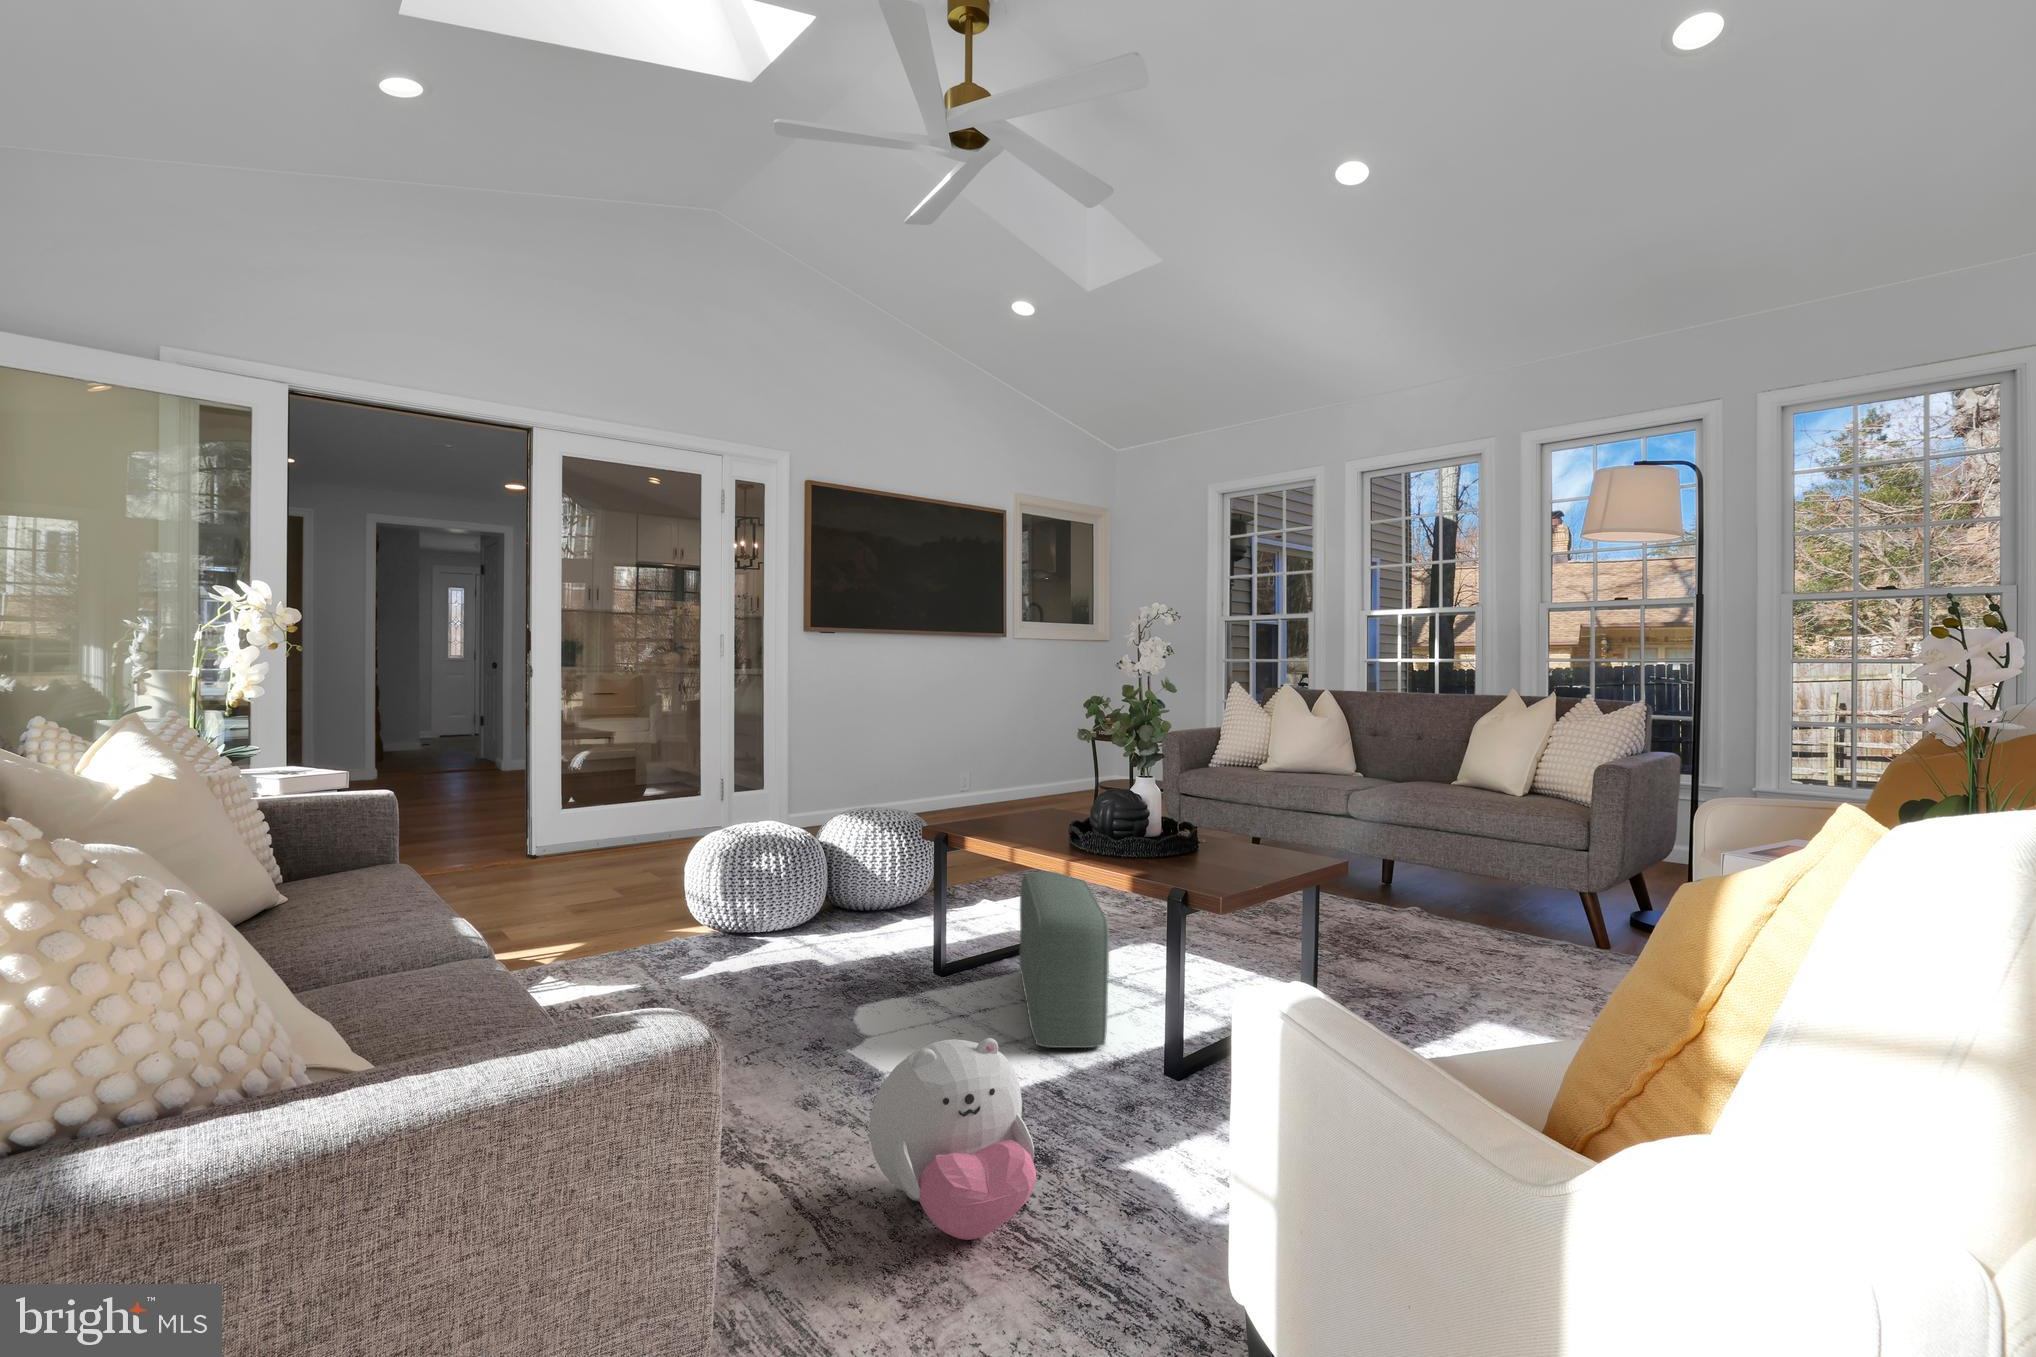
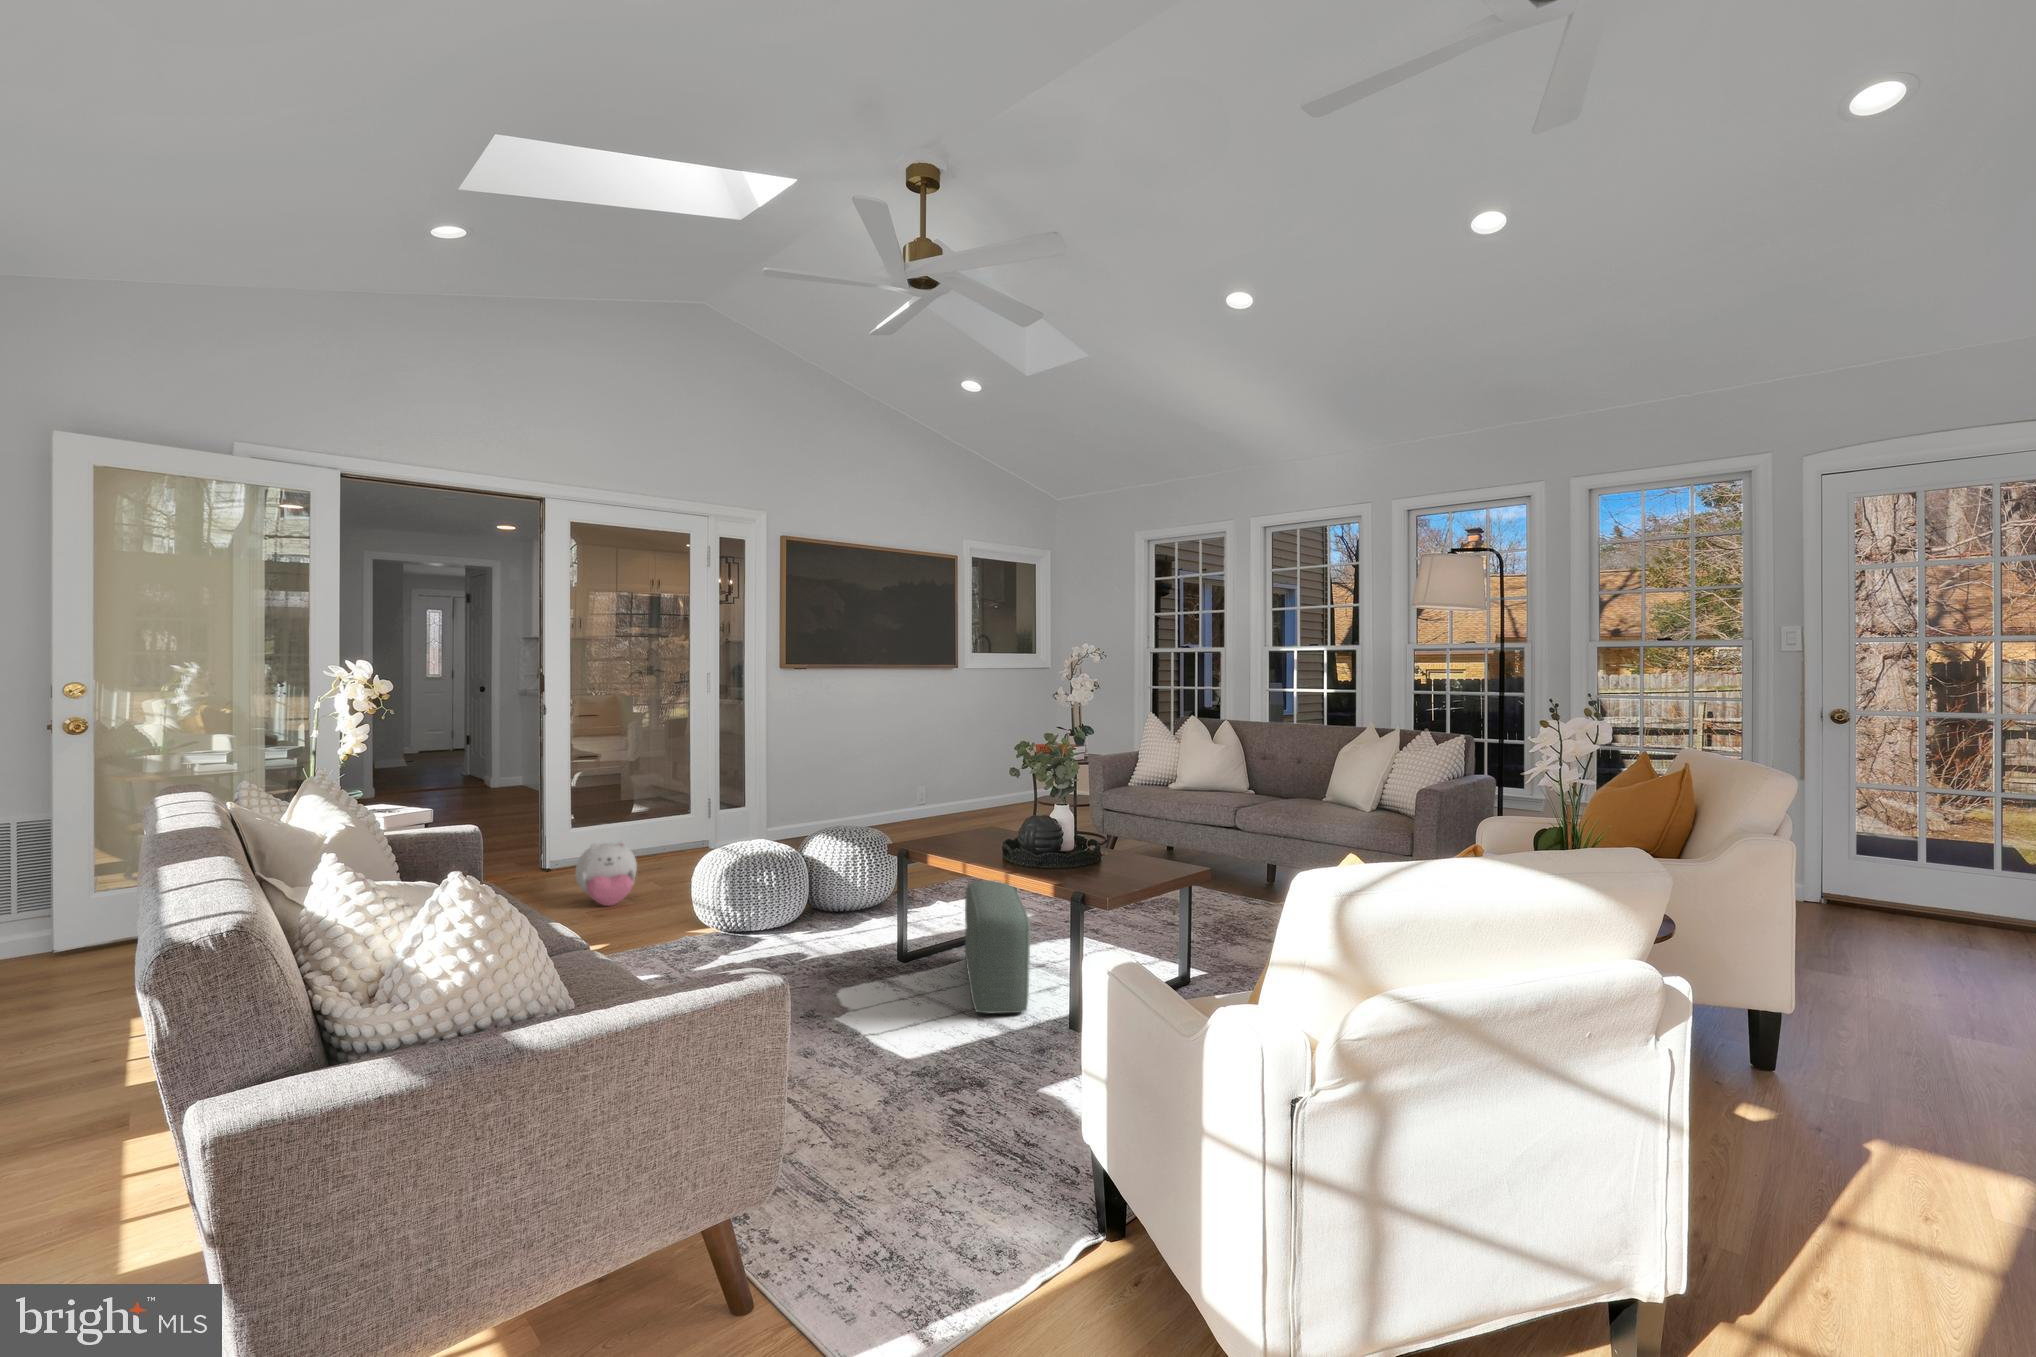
plush toy: present [869,1038,1036,1240] -> present [575,842,637,906]

